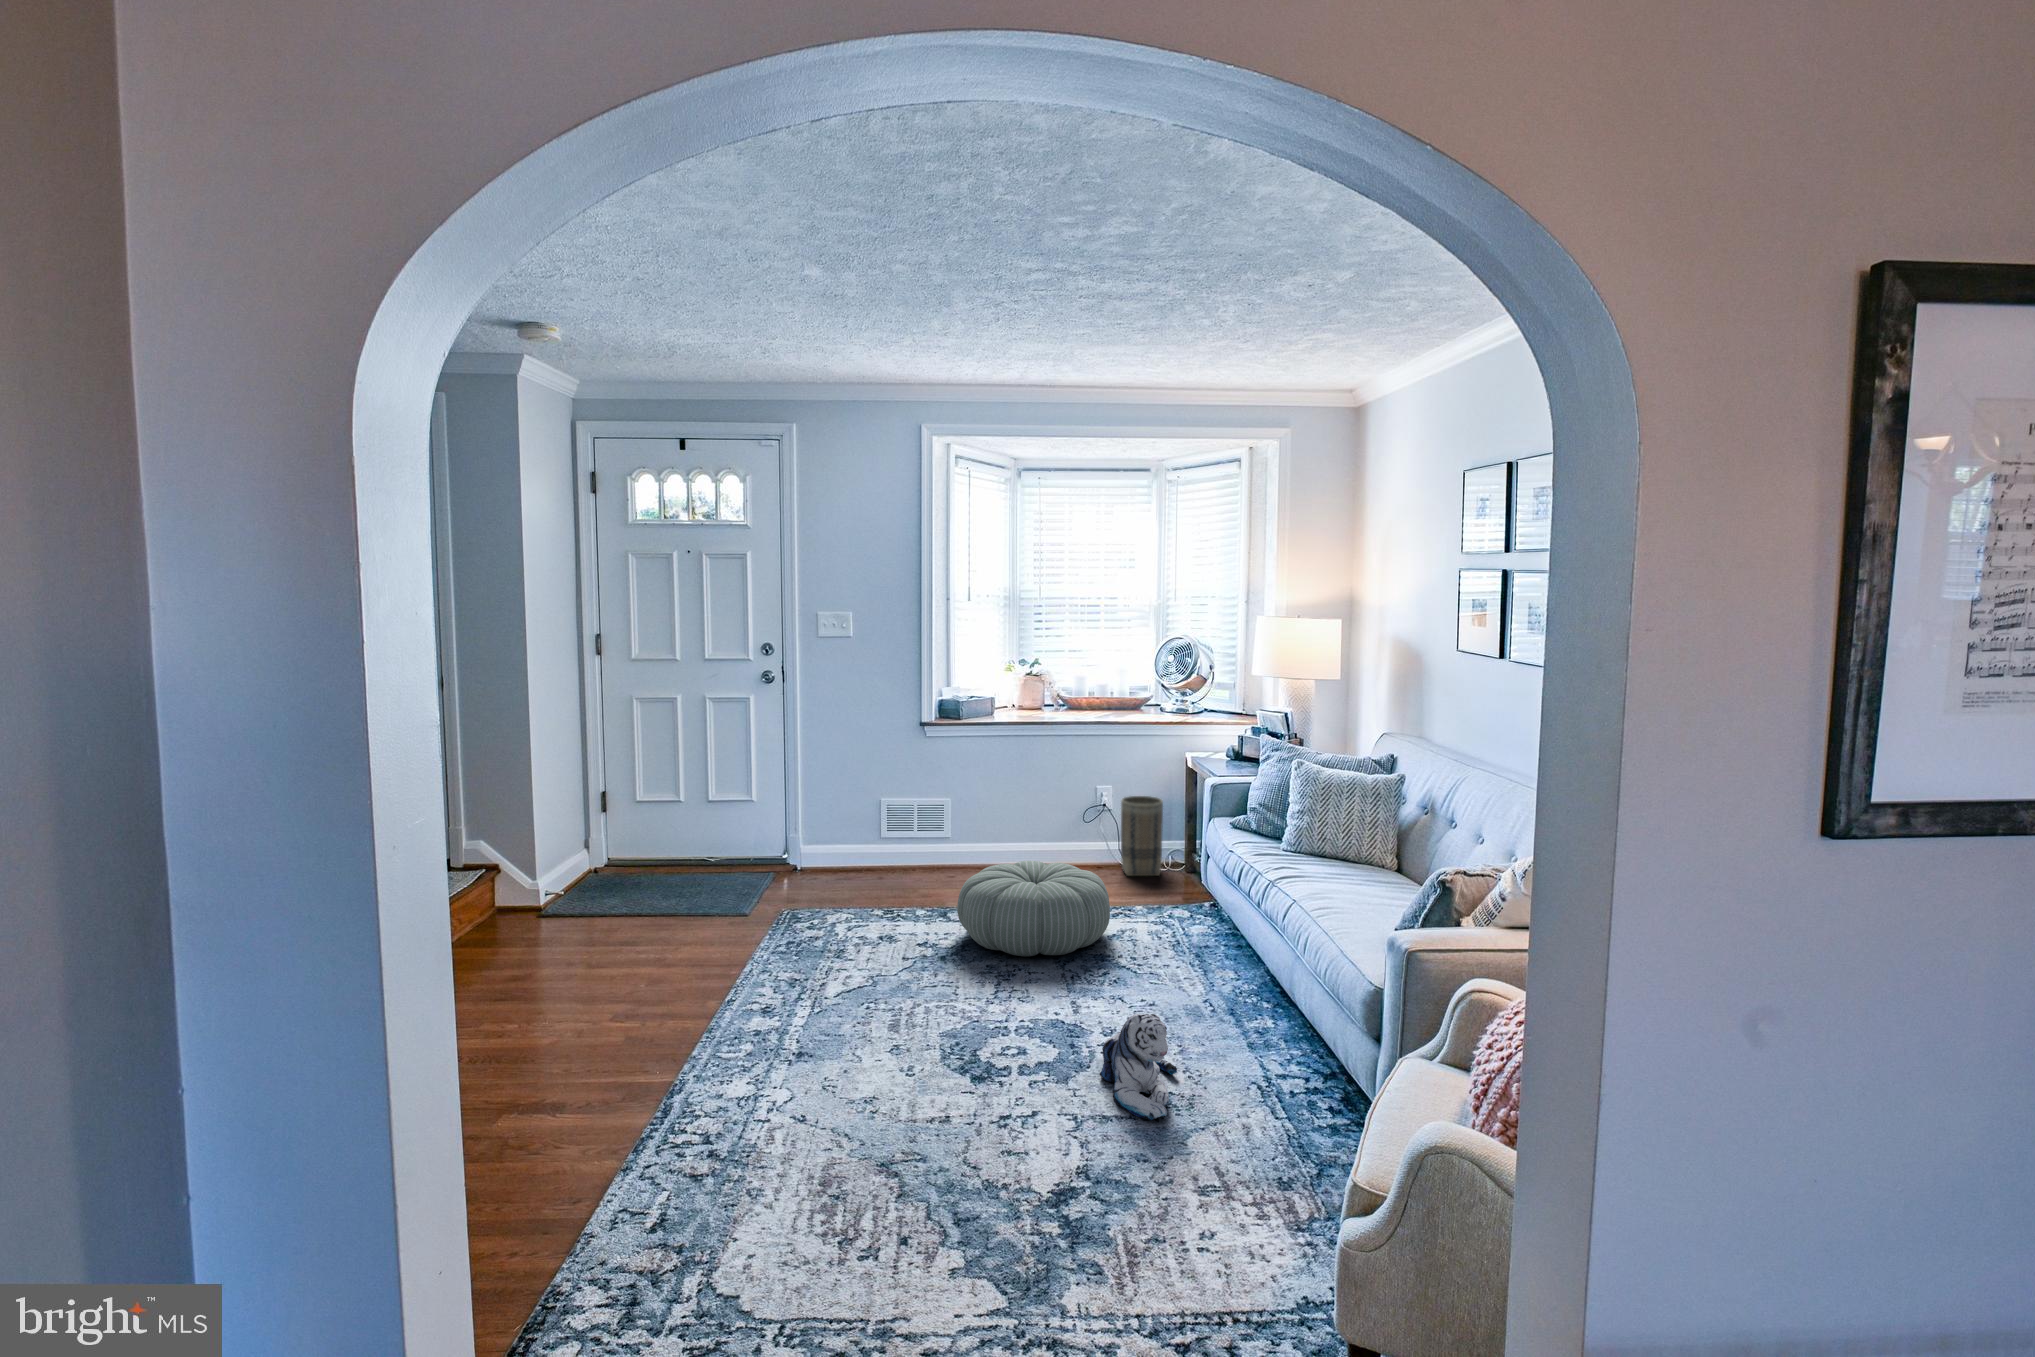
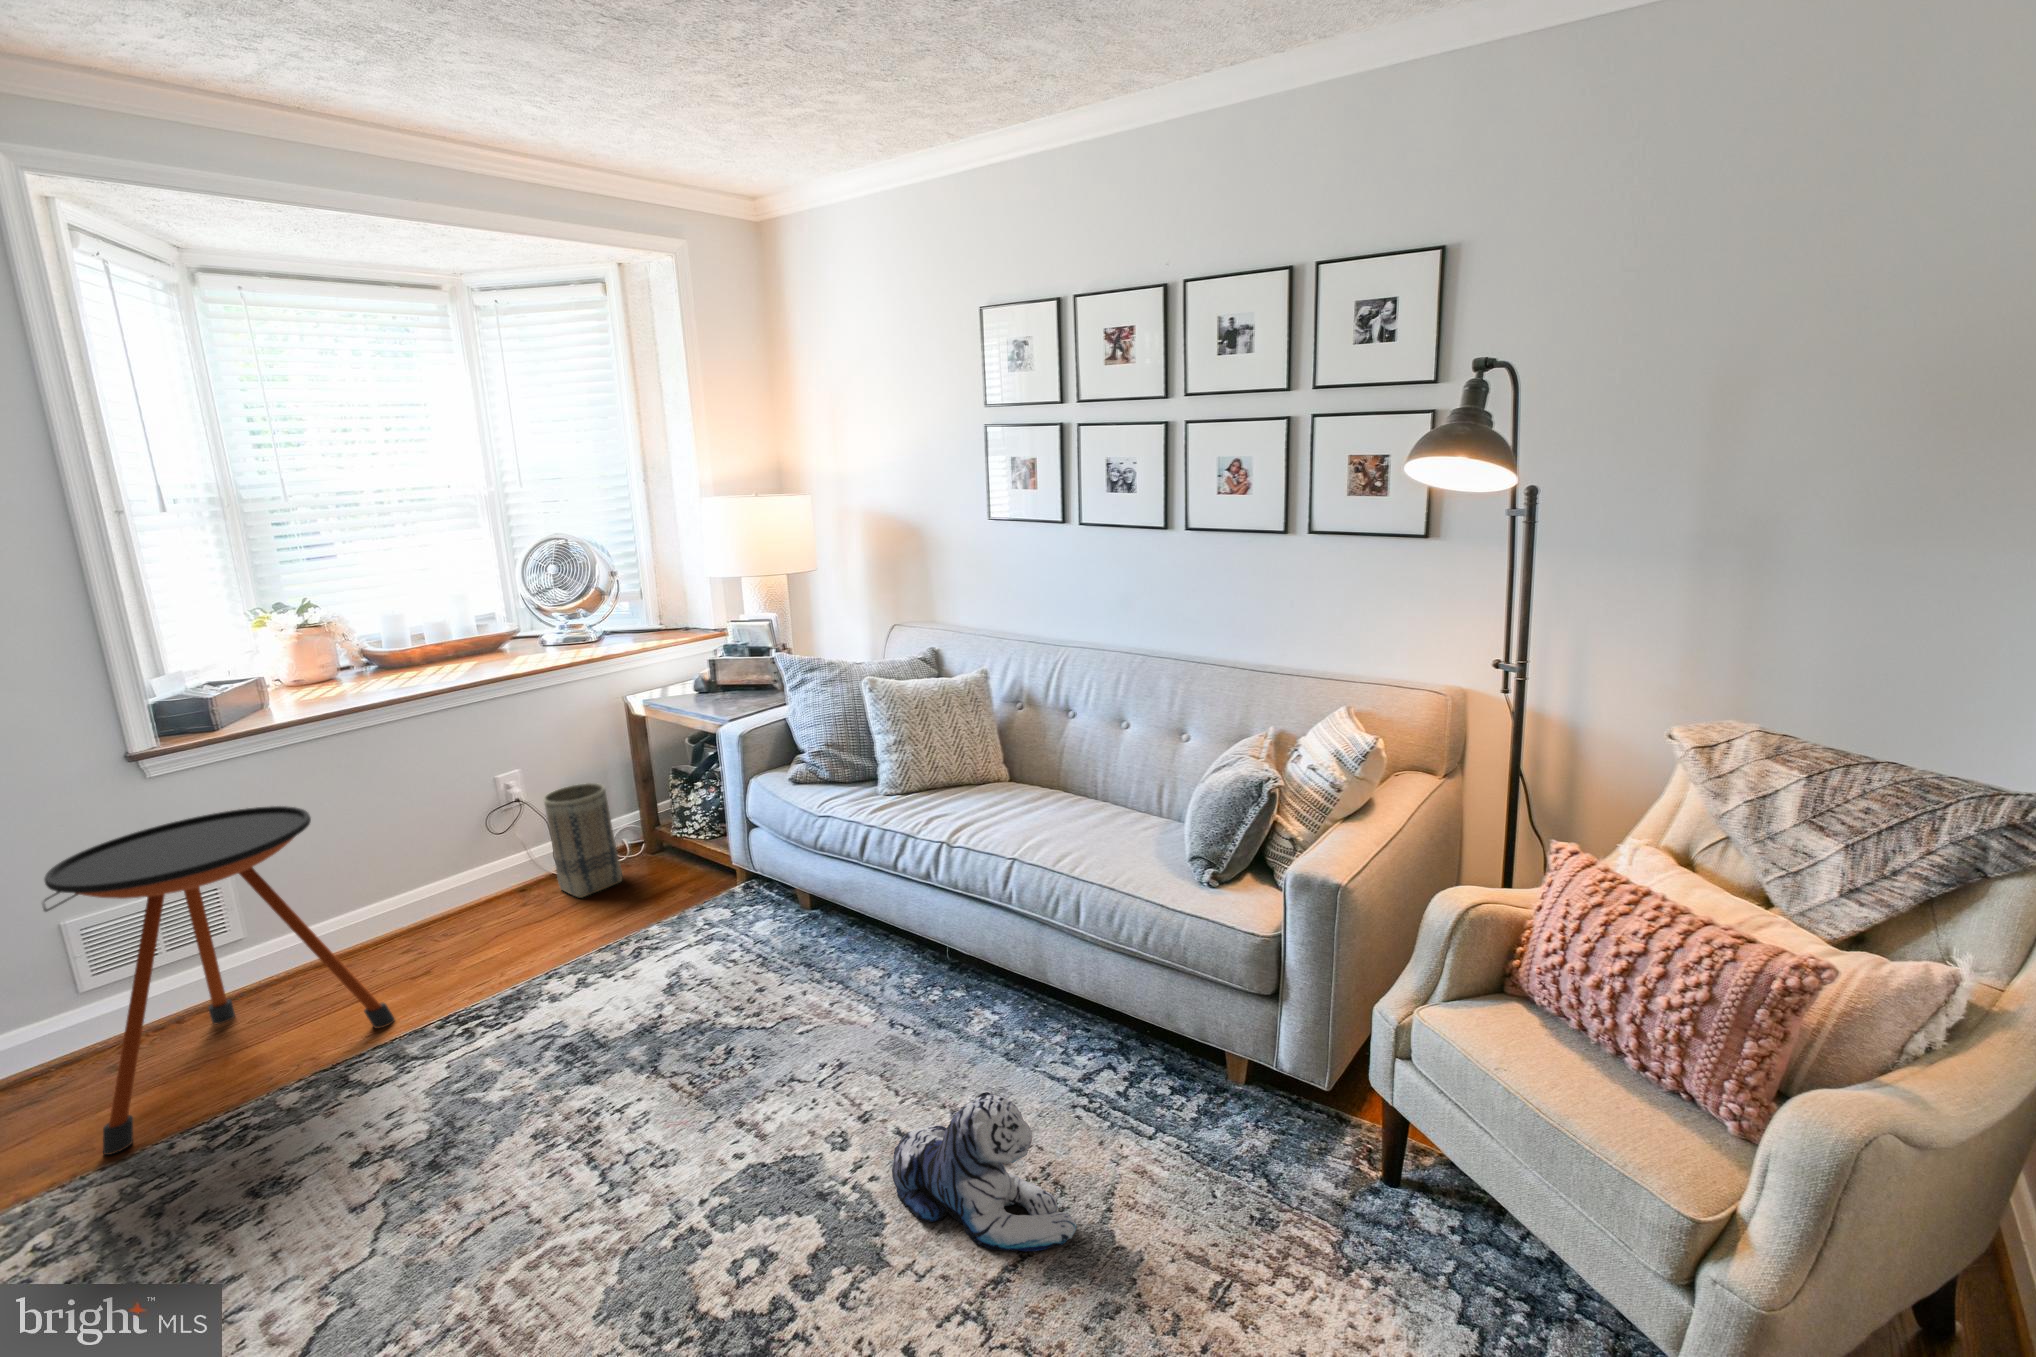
side table: none [850,749,987,903] -> present [42,806,395,1155]
pouf: present [957,861,1110,956] -> none [404,917,672,1108]

